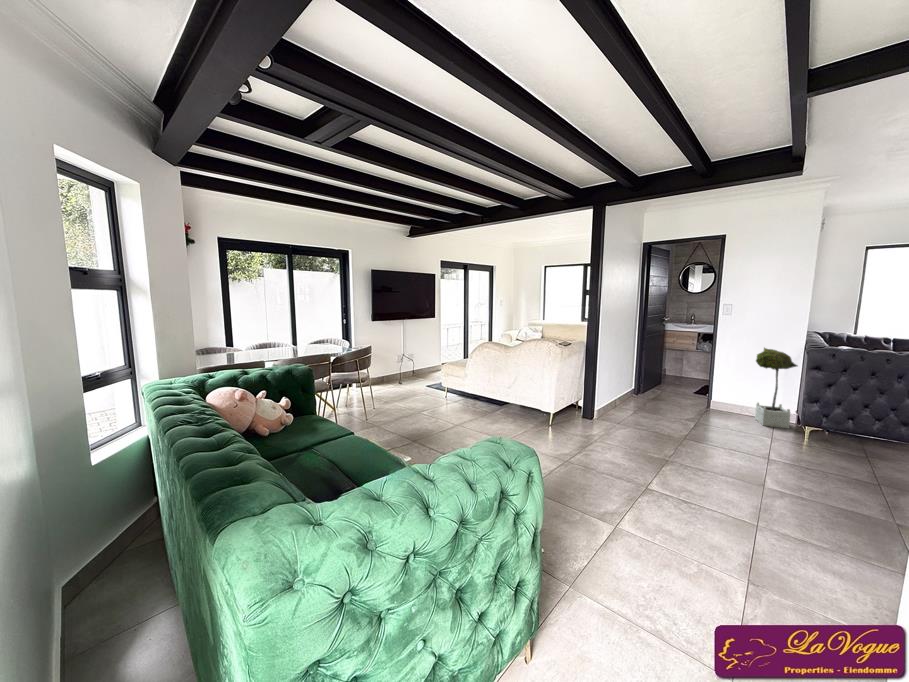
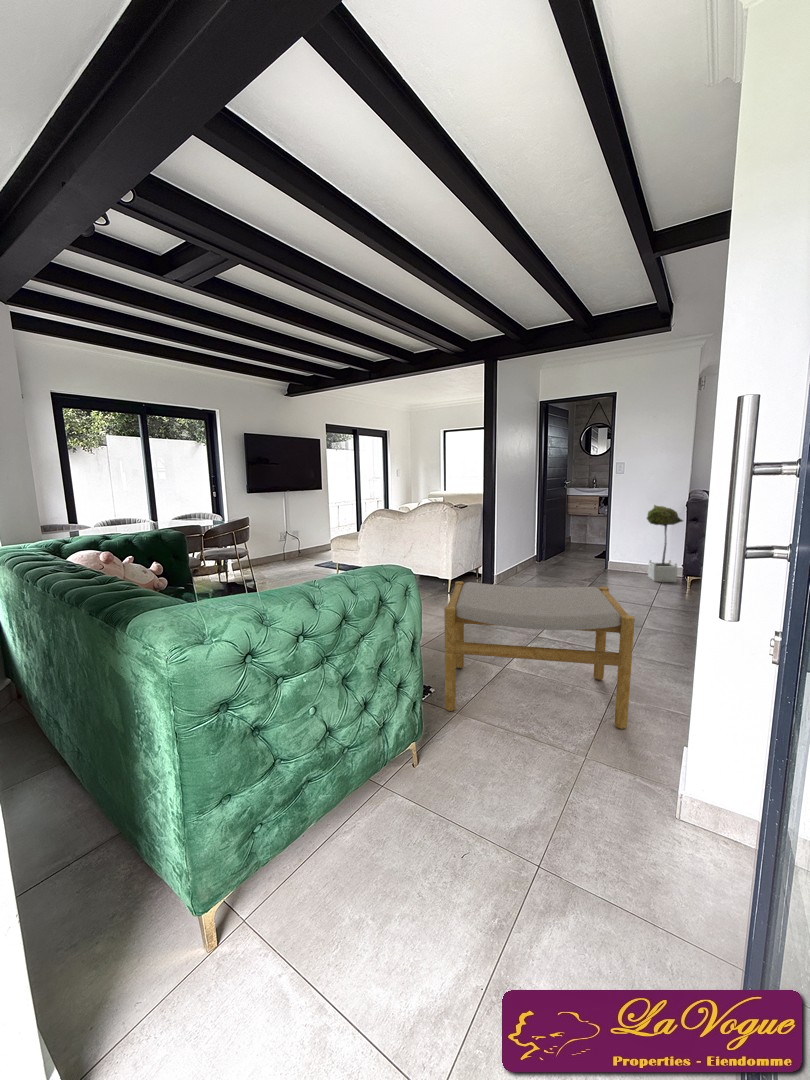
footstool: none [557,432,797,638] -> present [444,581,635,729]

